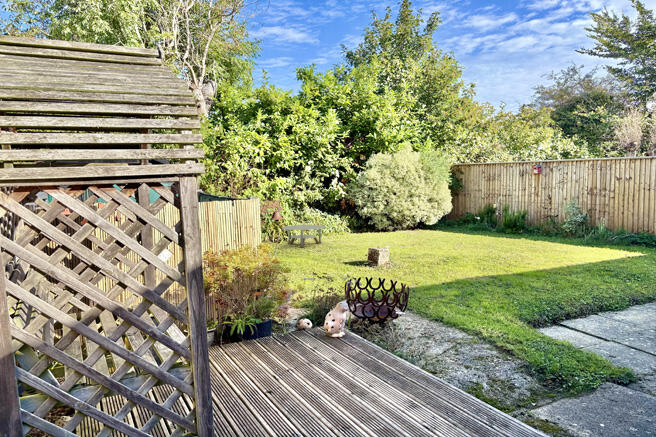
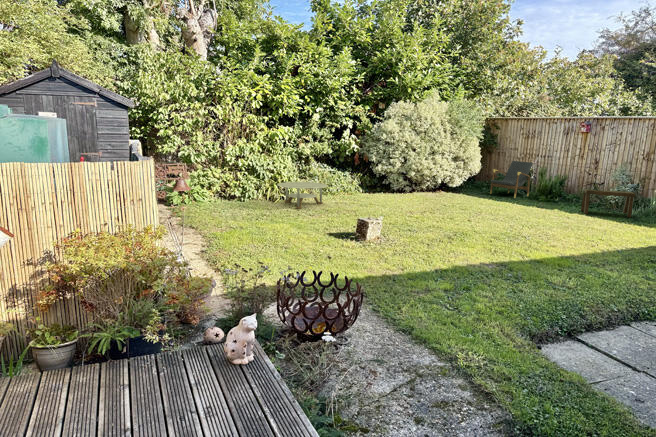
lounge chair: none [462,200,496,231] -> present [490,161,533,198]
bench: none [541,219,584,241] -> present [581,189,635,217]

